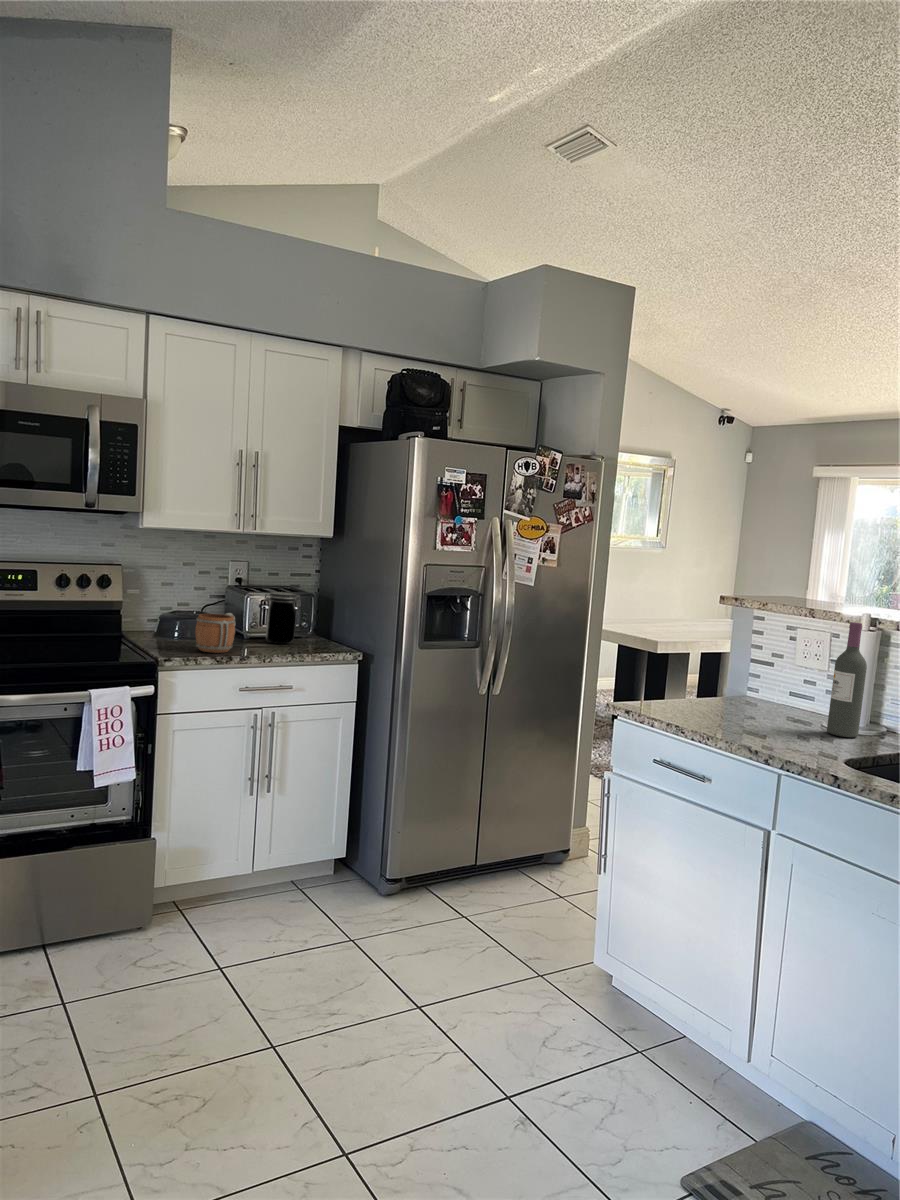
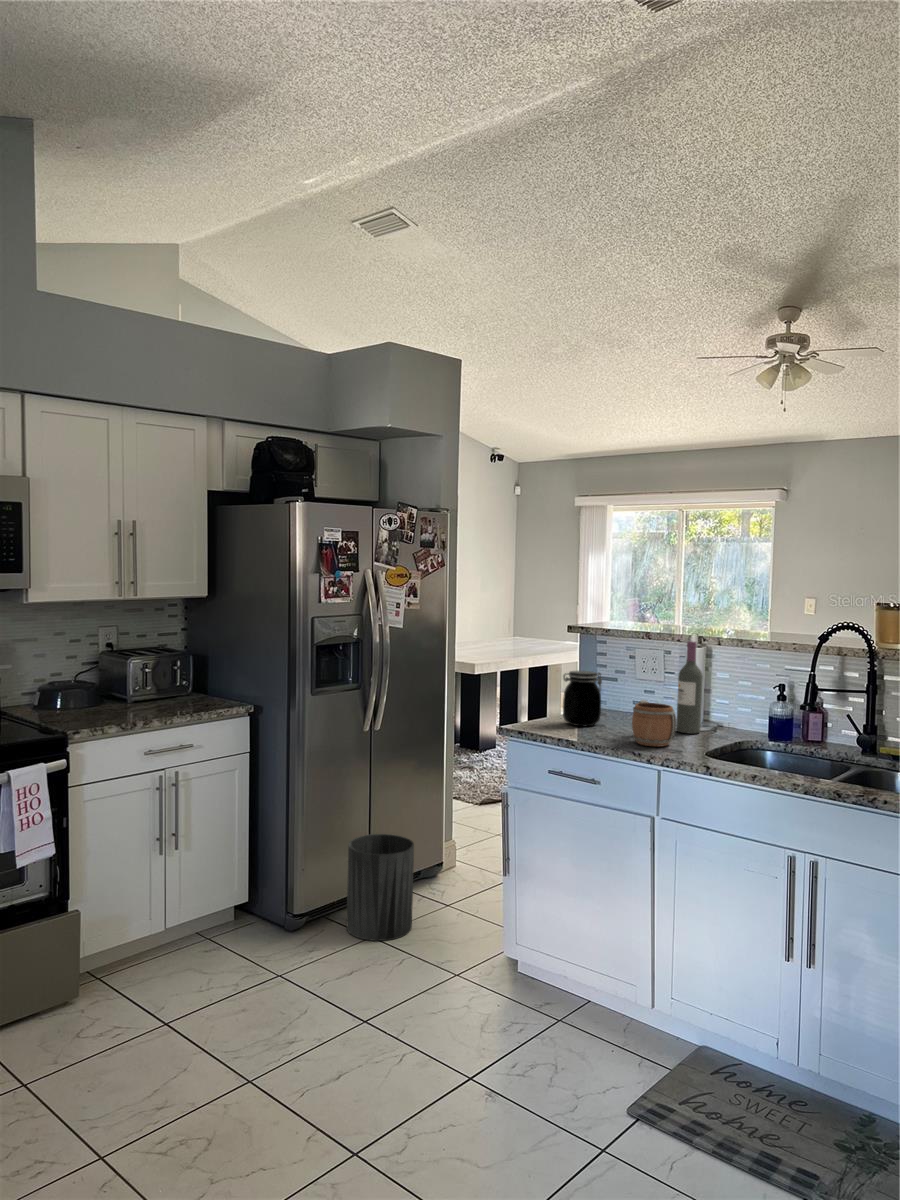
jar: present [265,592,301,644] -> present [563,671,602,726]
mug: present [195,613,235,653] -> present [632,700,676,747]
trash can: none [441,808,521,926] -> present [347,834,414,941]

